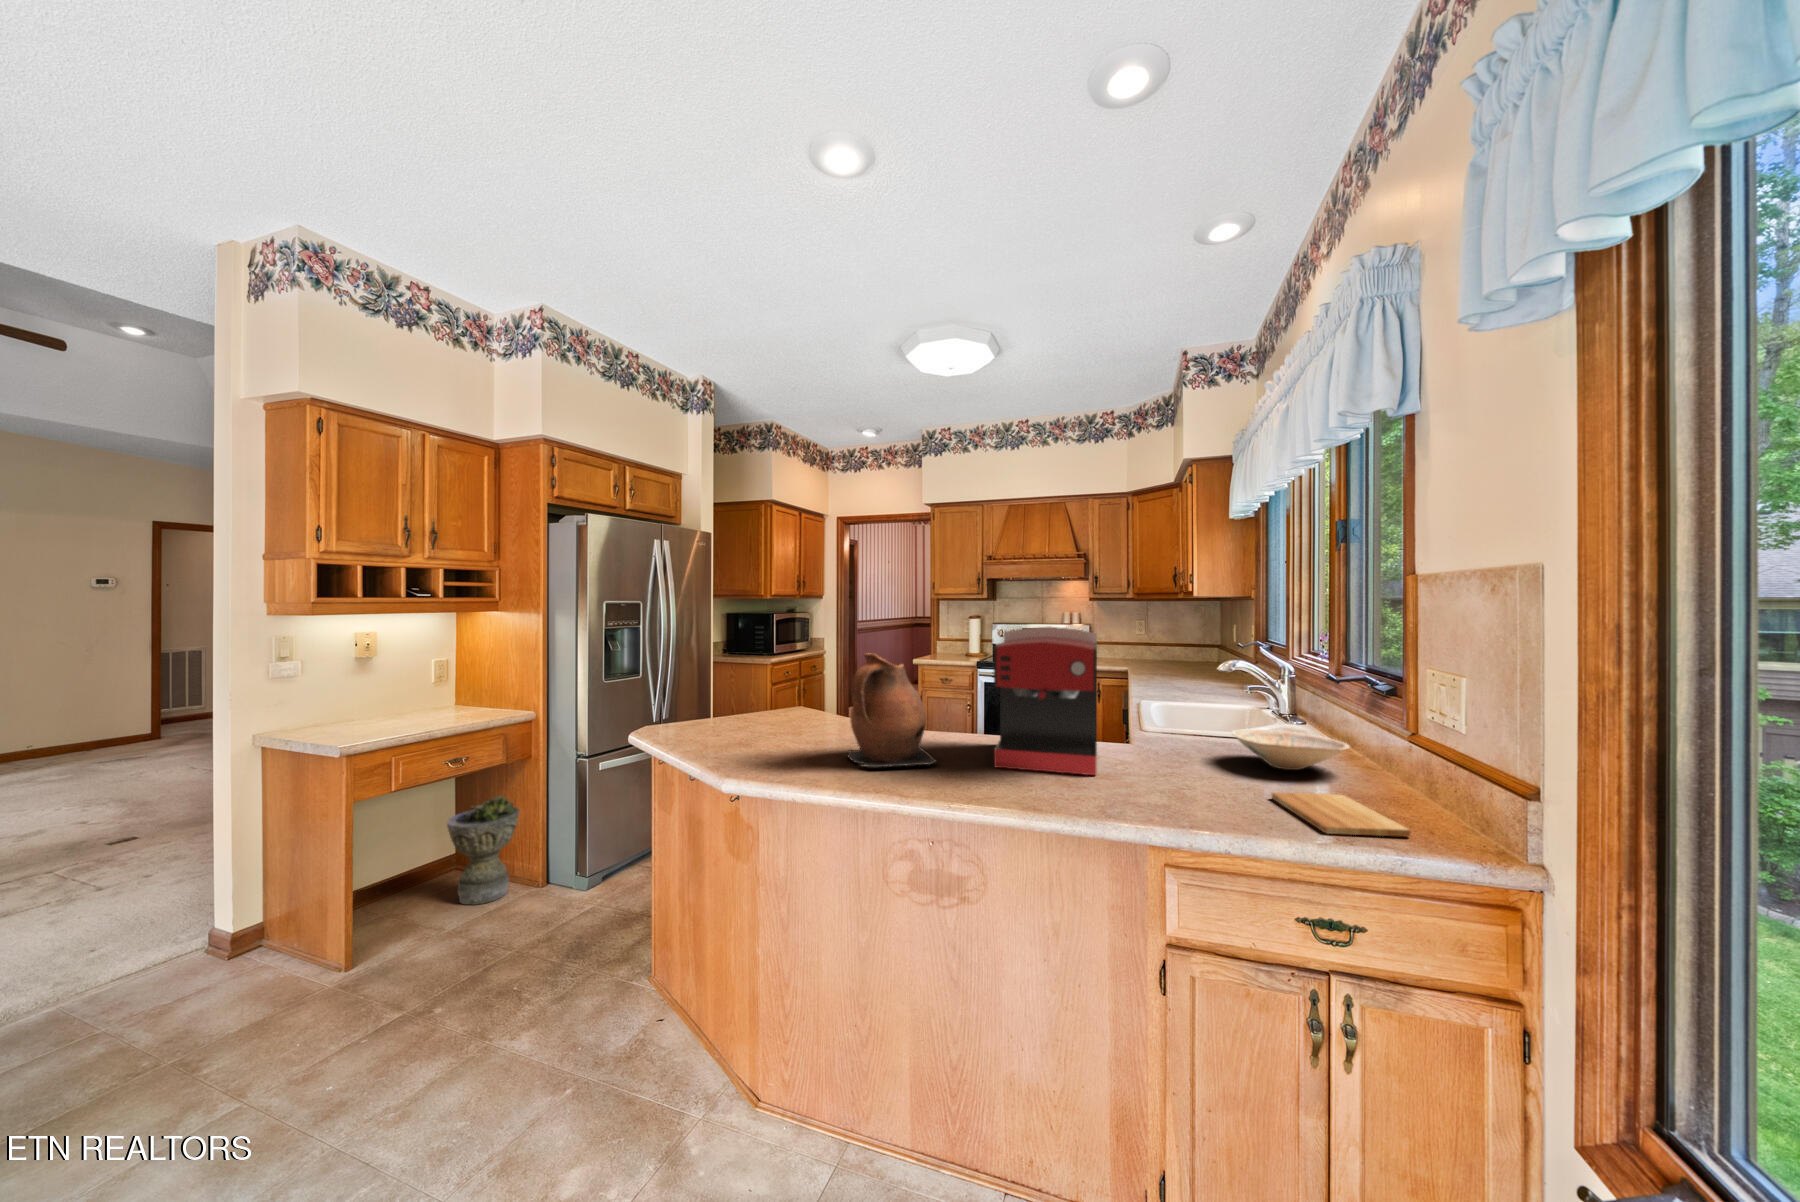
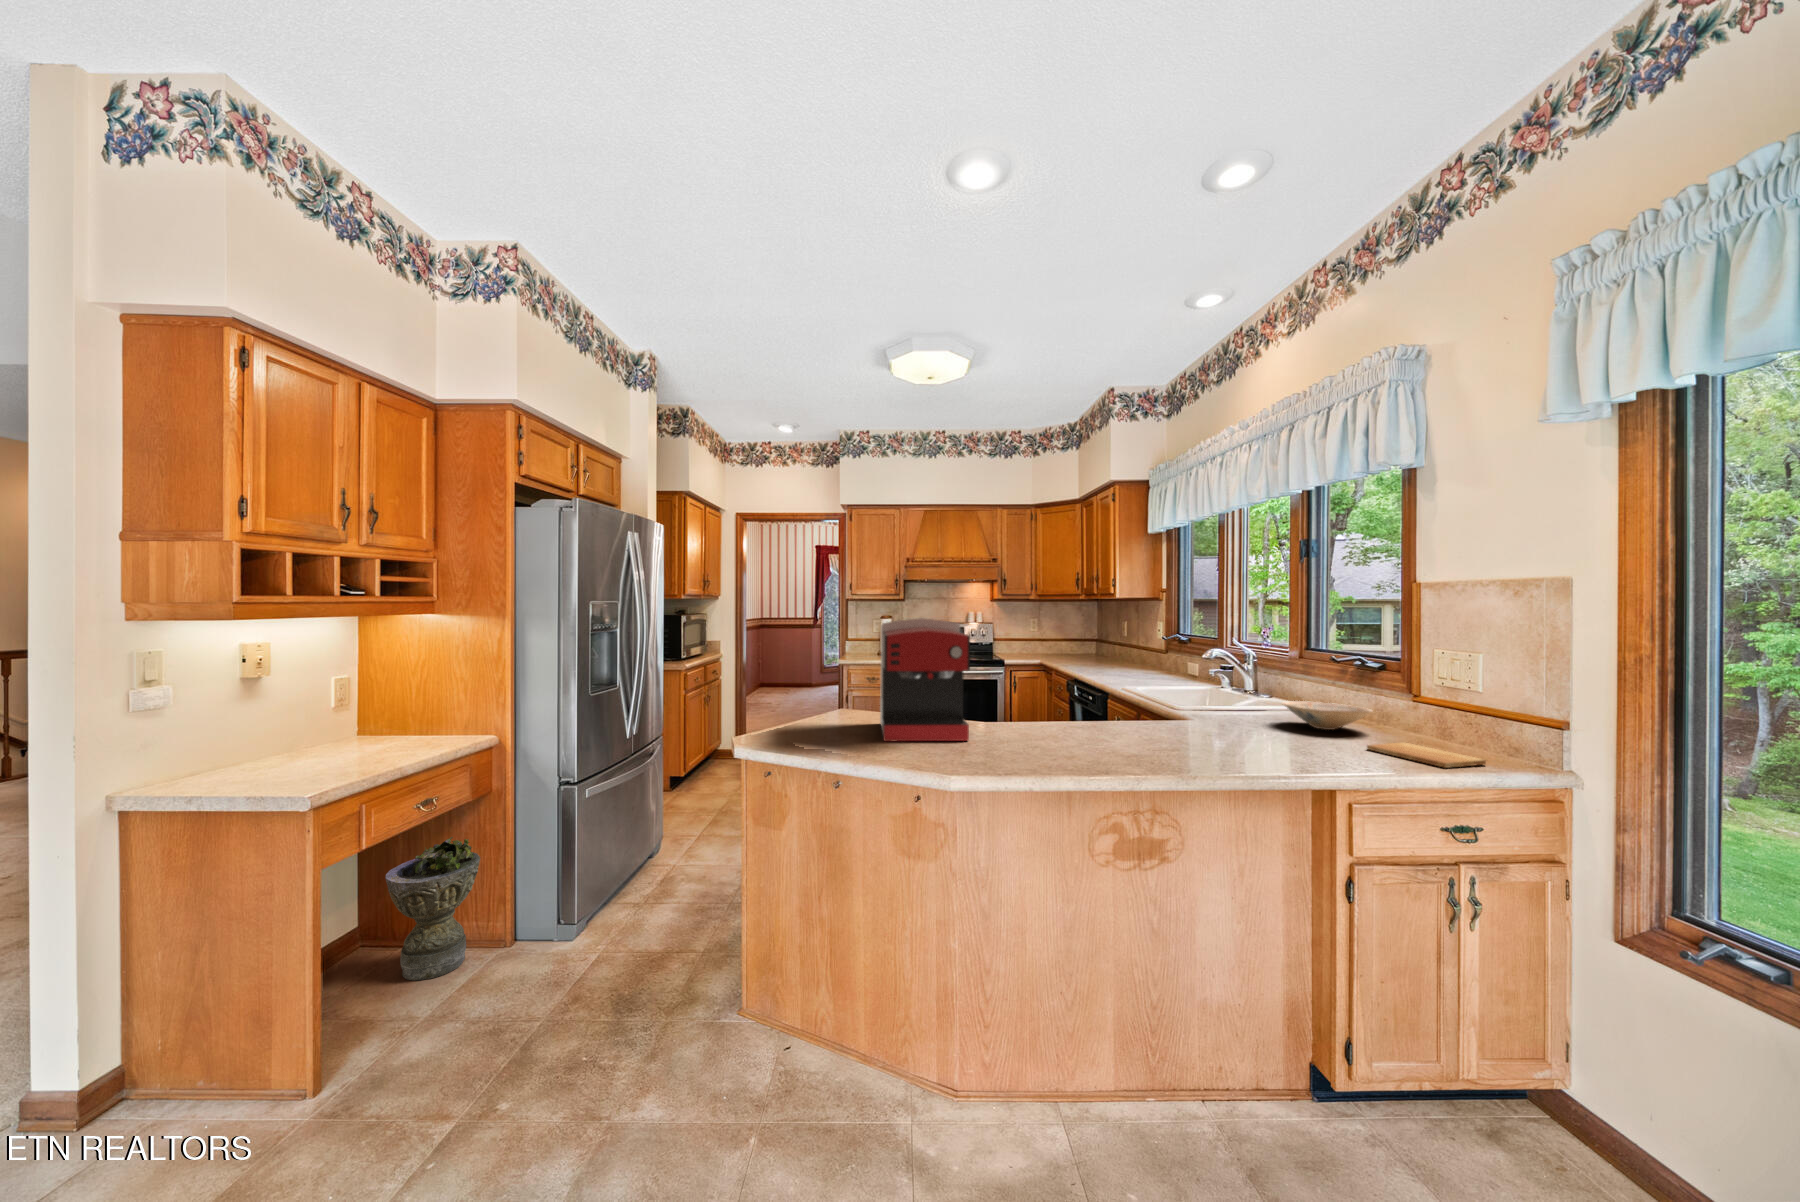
coffee maker: present [994,627,1097,775] -> present [880,618,970,741]
ceramic pitcher: present [847,653,936,767] -> none [1018,649,1113,753]

